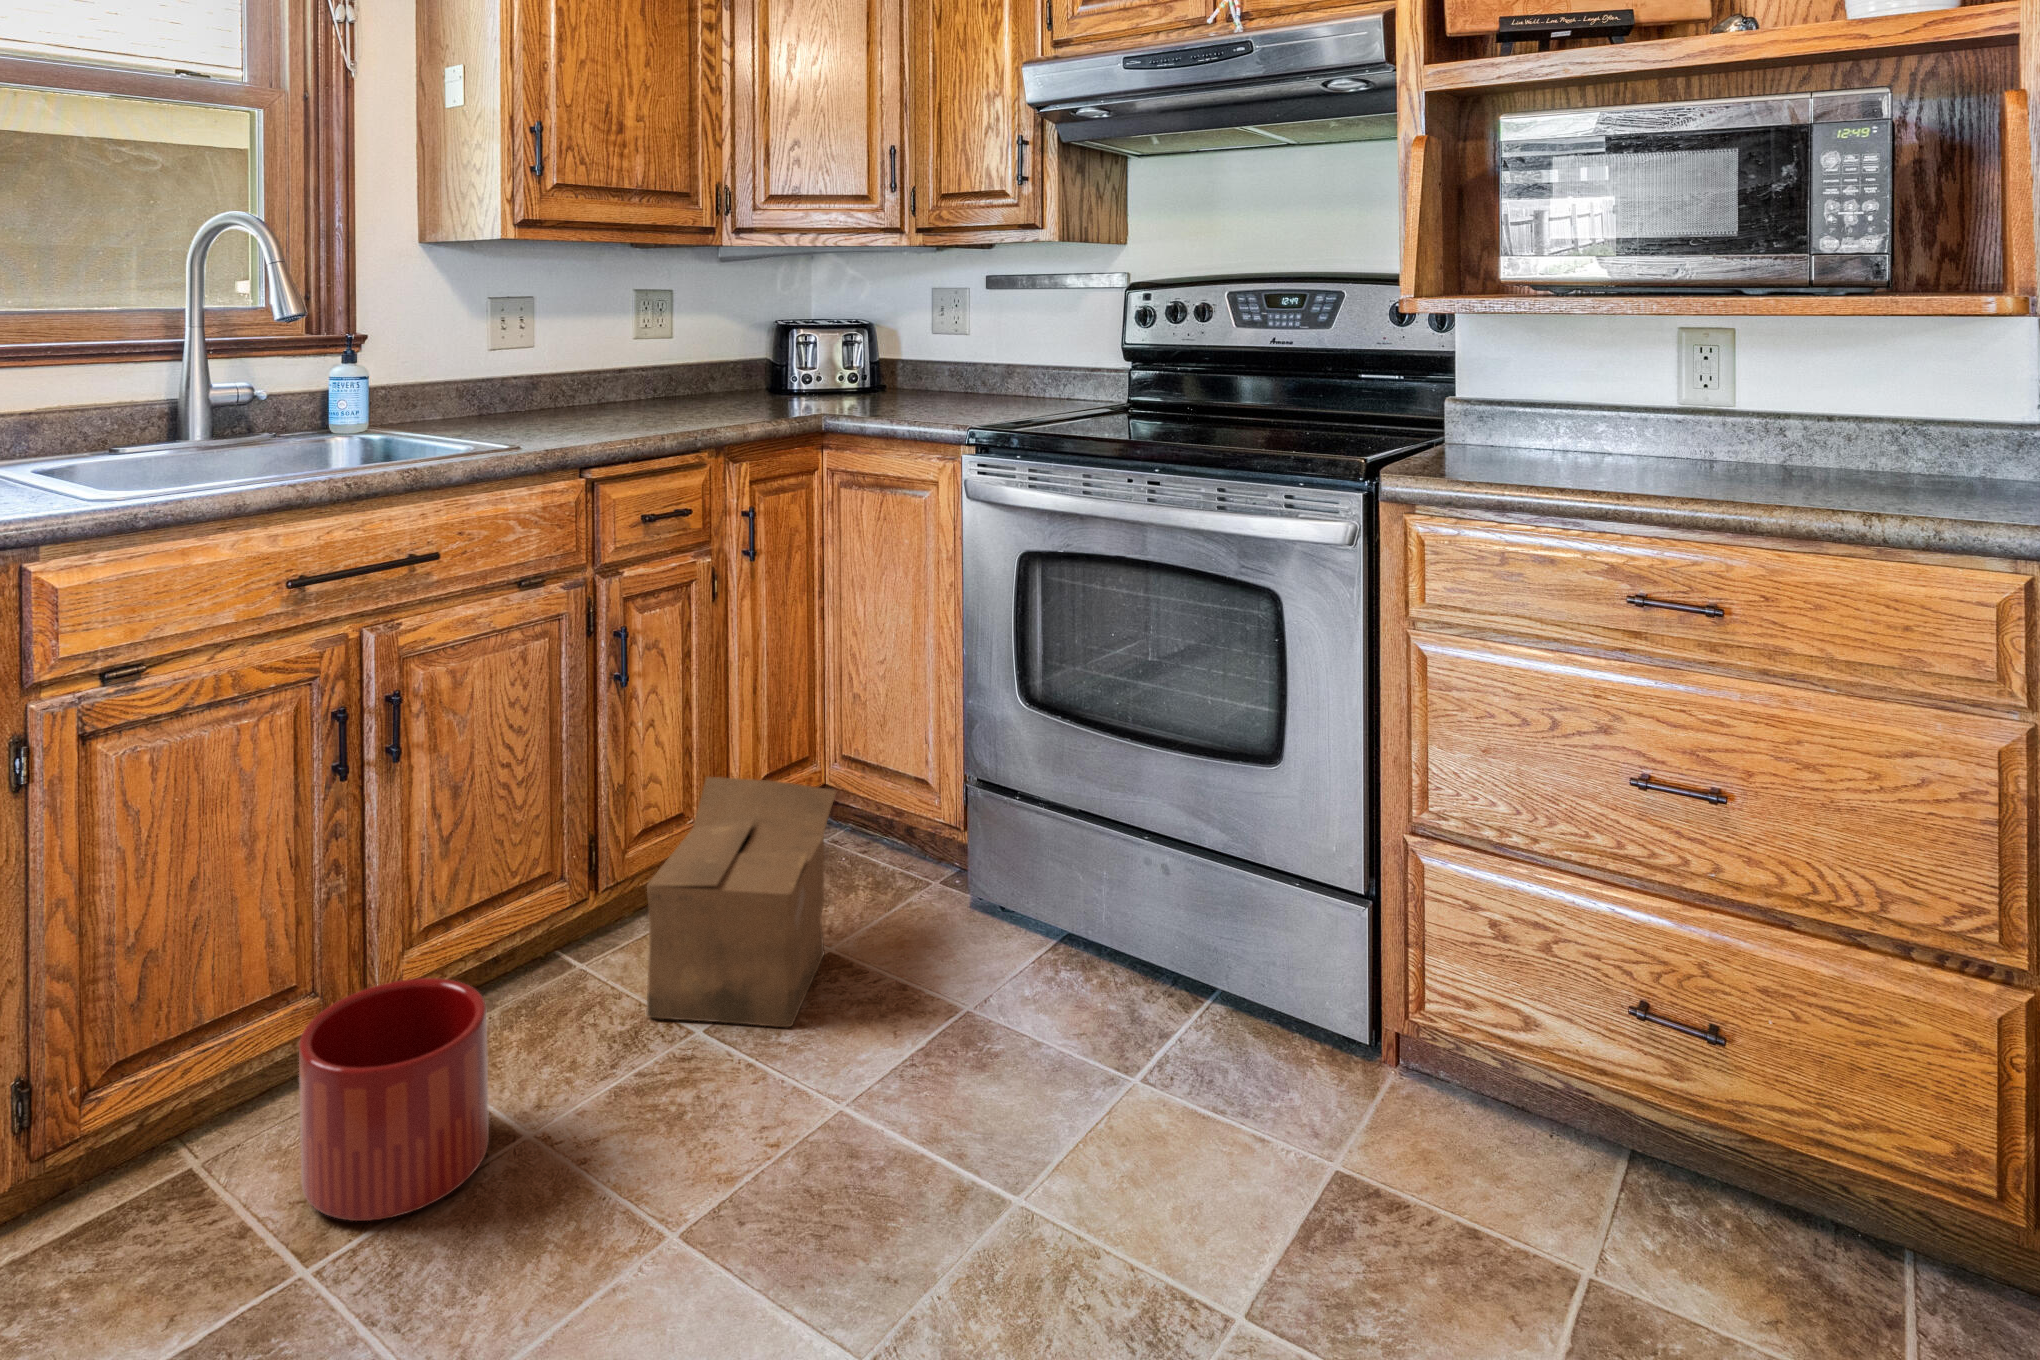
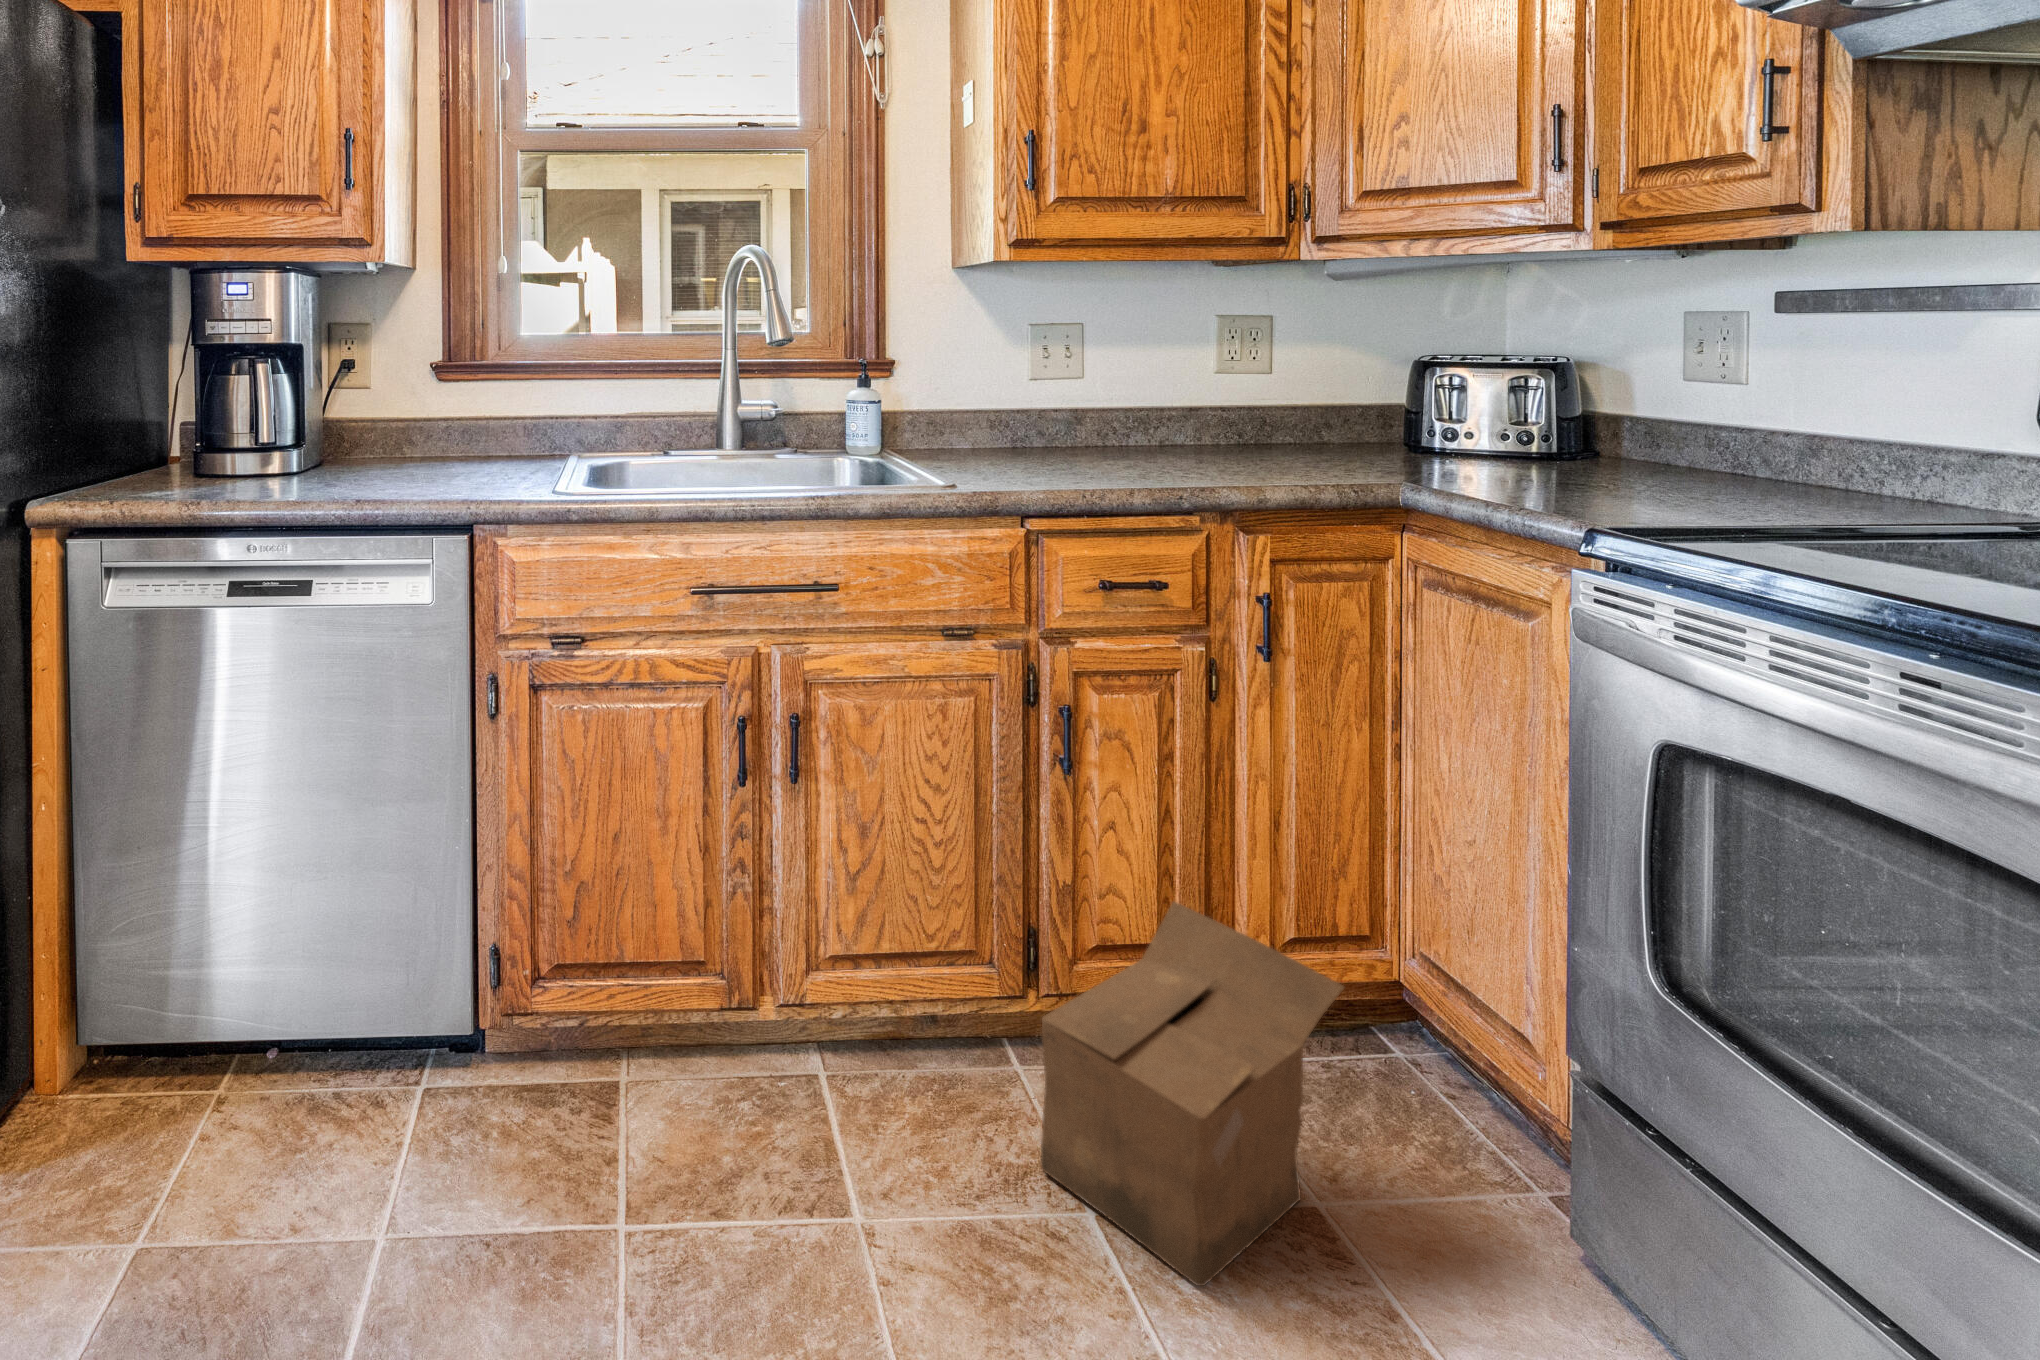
planter: present [299,978,489,1221] -> none [642,1012,816,1273]

